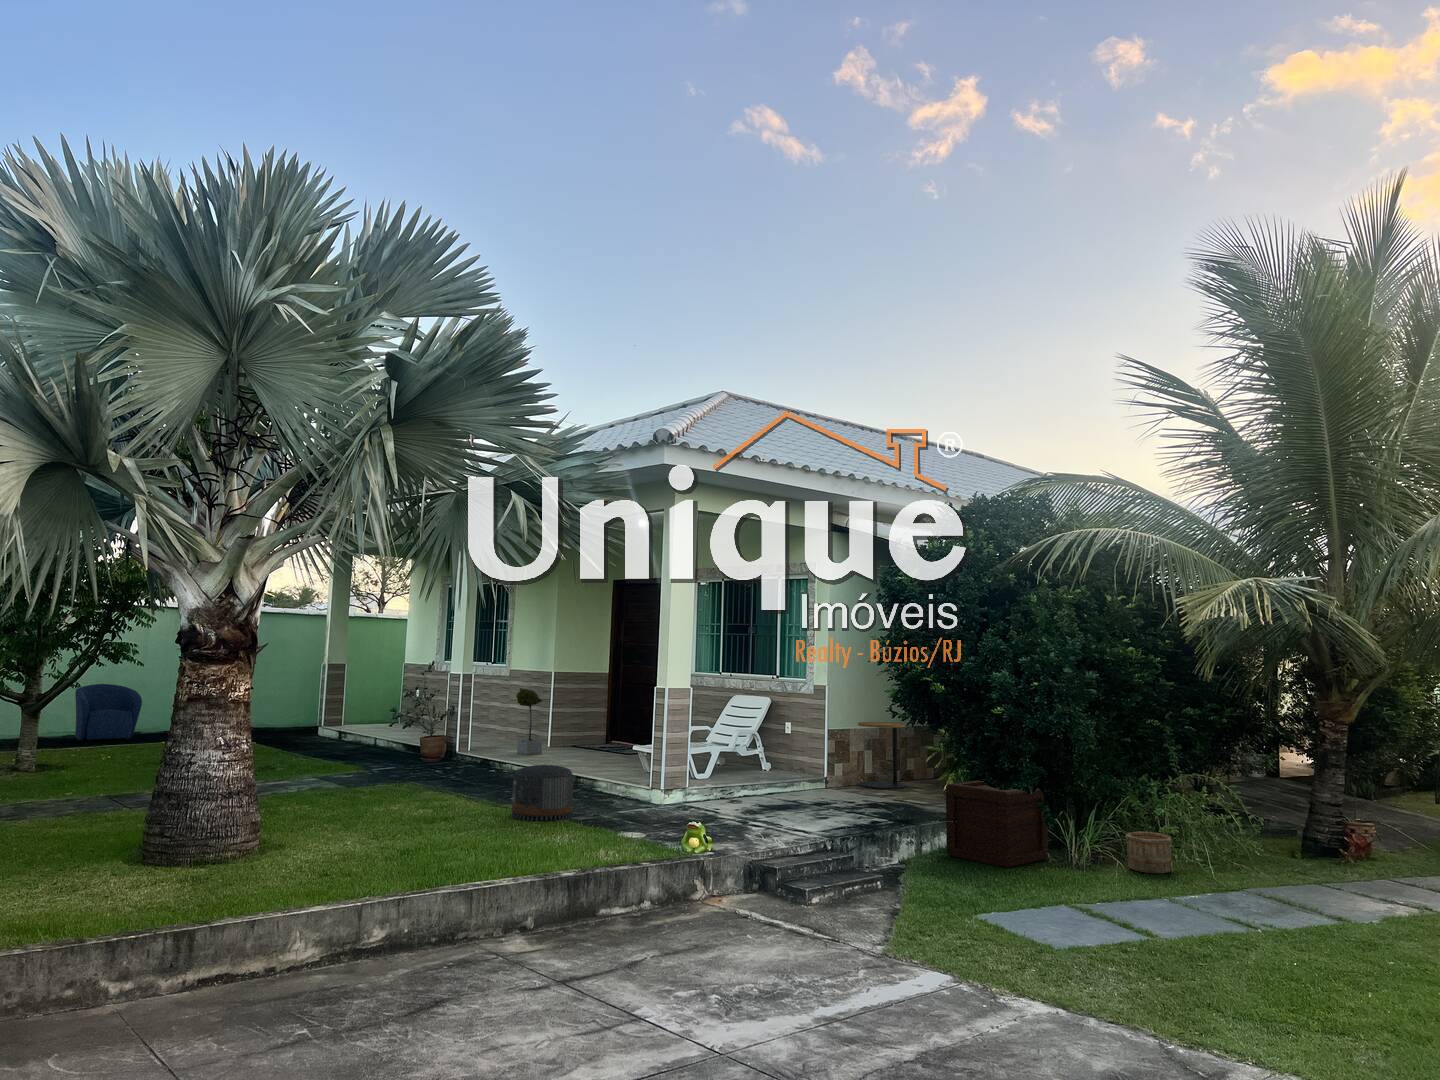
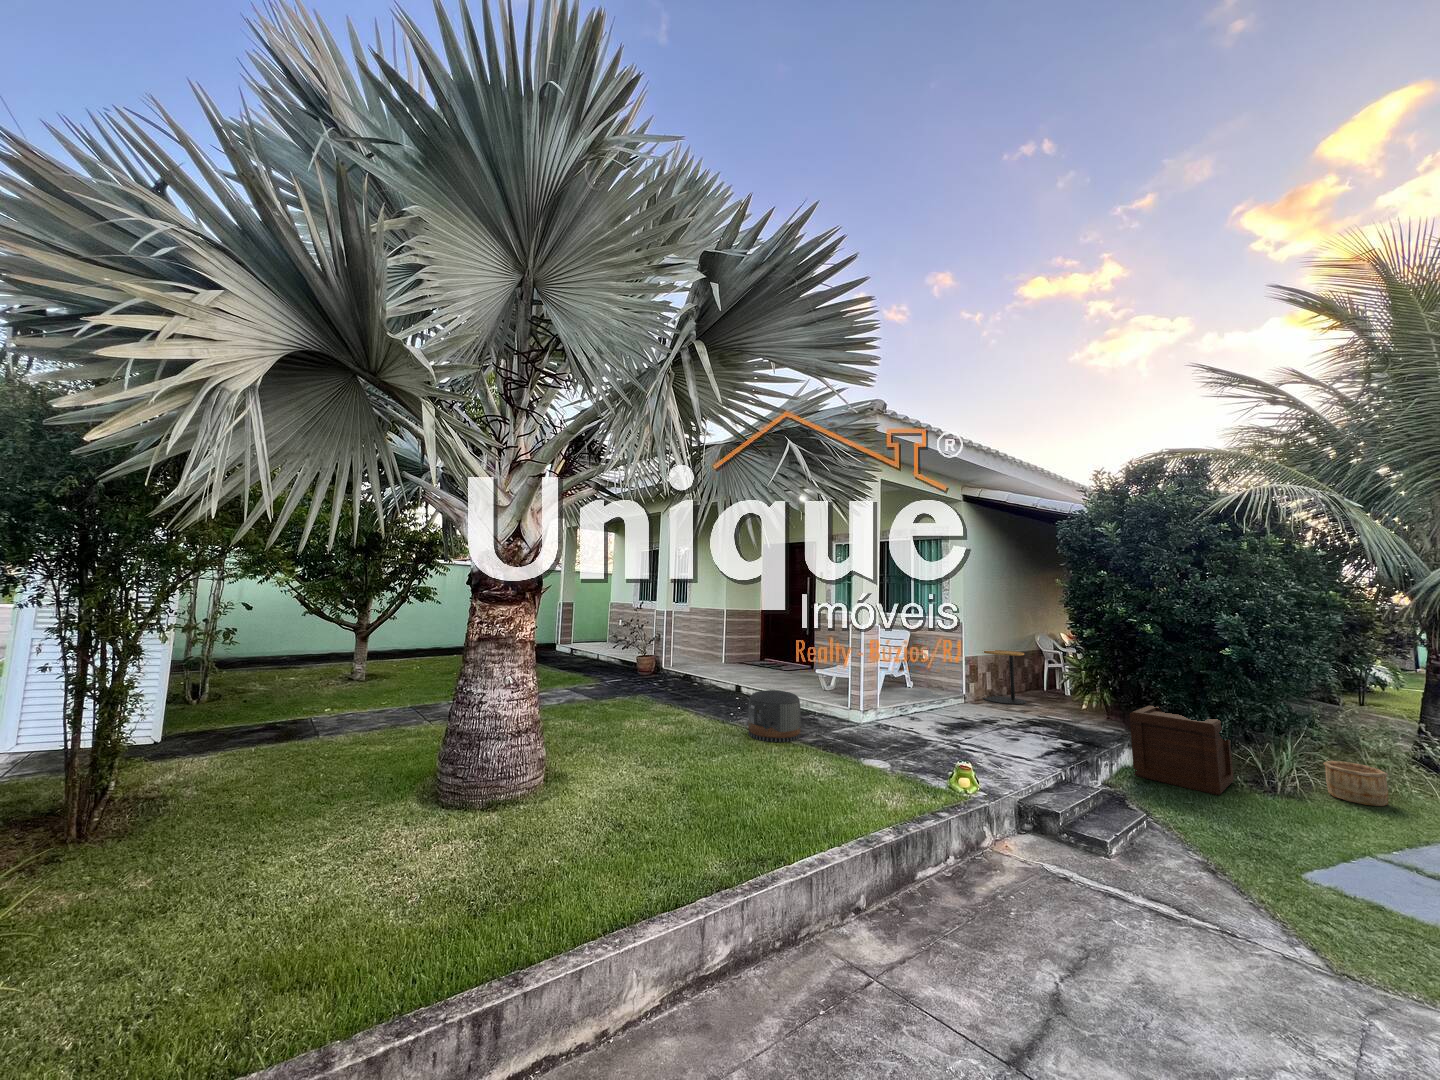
armchair: present [75,684,142,741] -> none [401,617,444,656]
potted tree: present [516,688,542,755] -> none [698,621,717,669]

